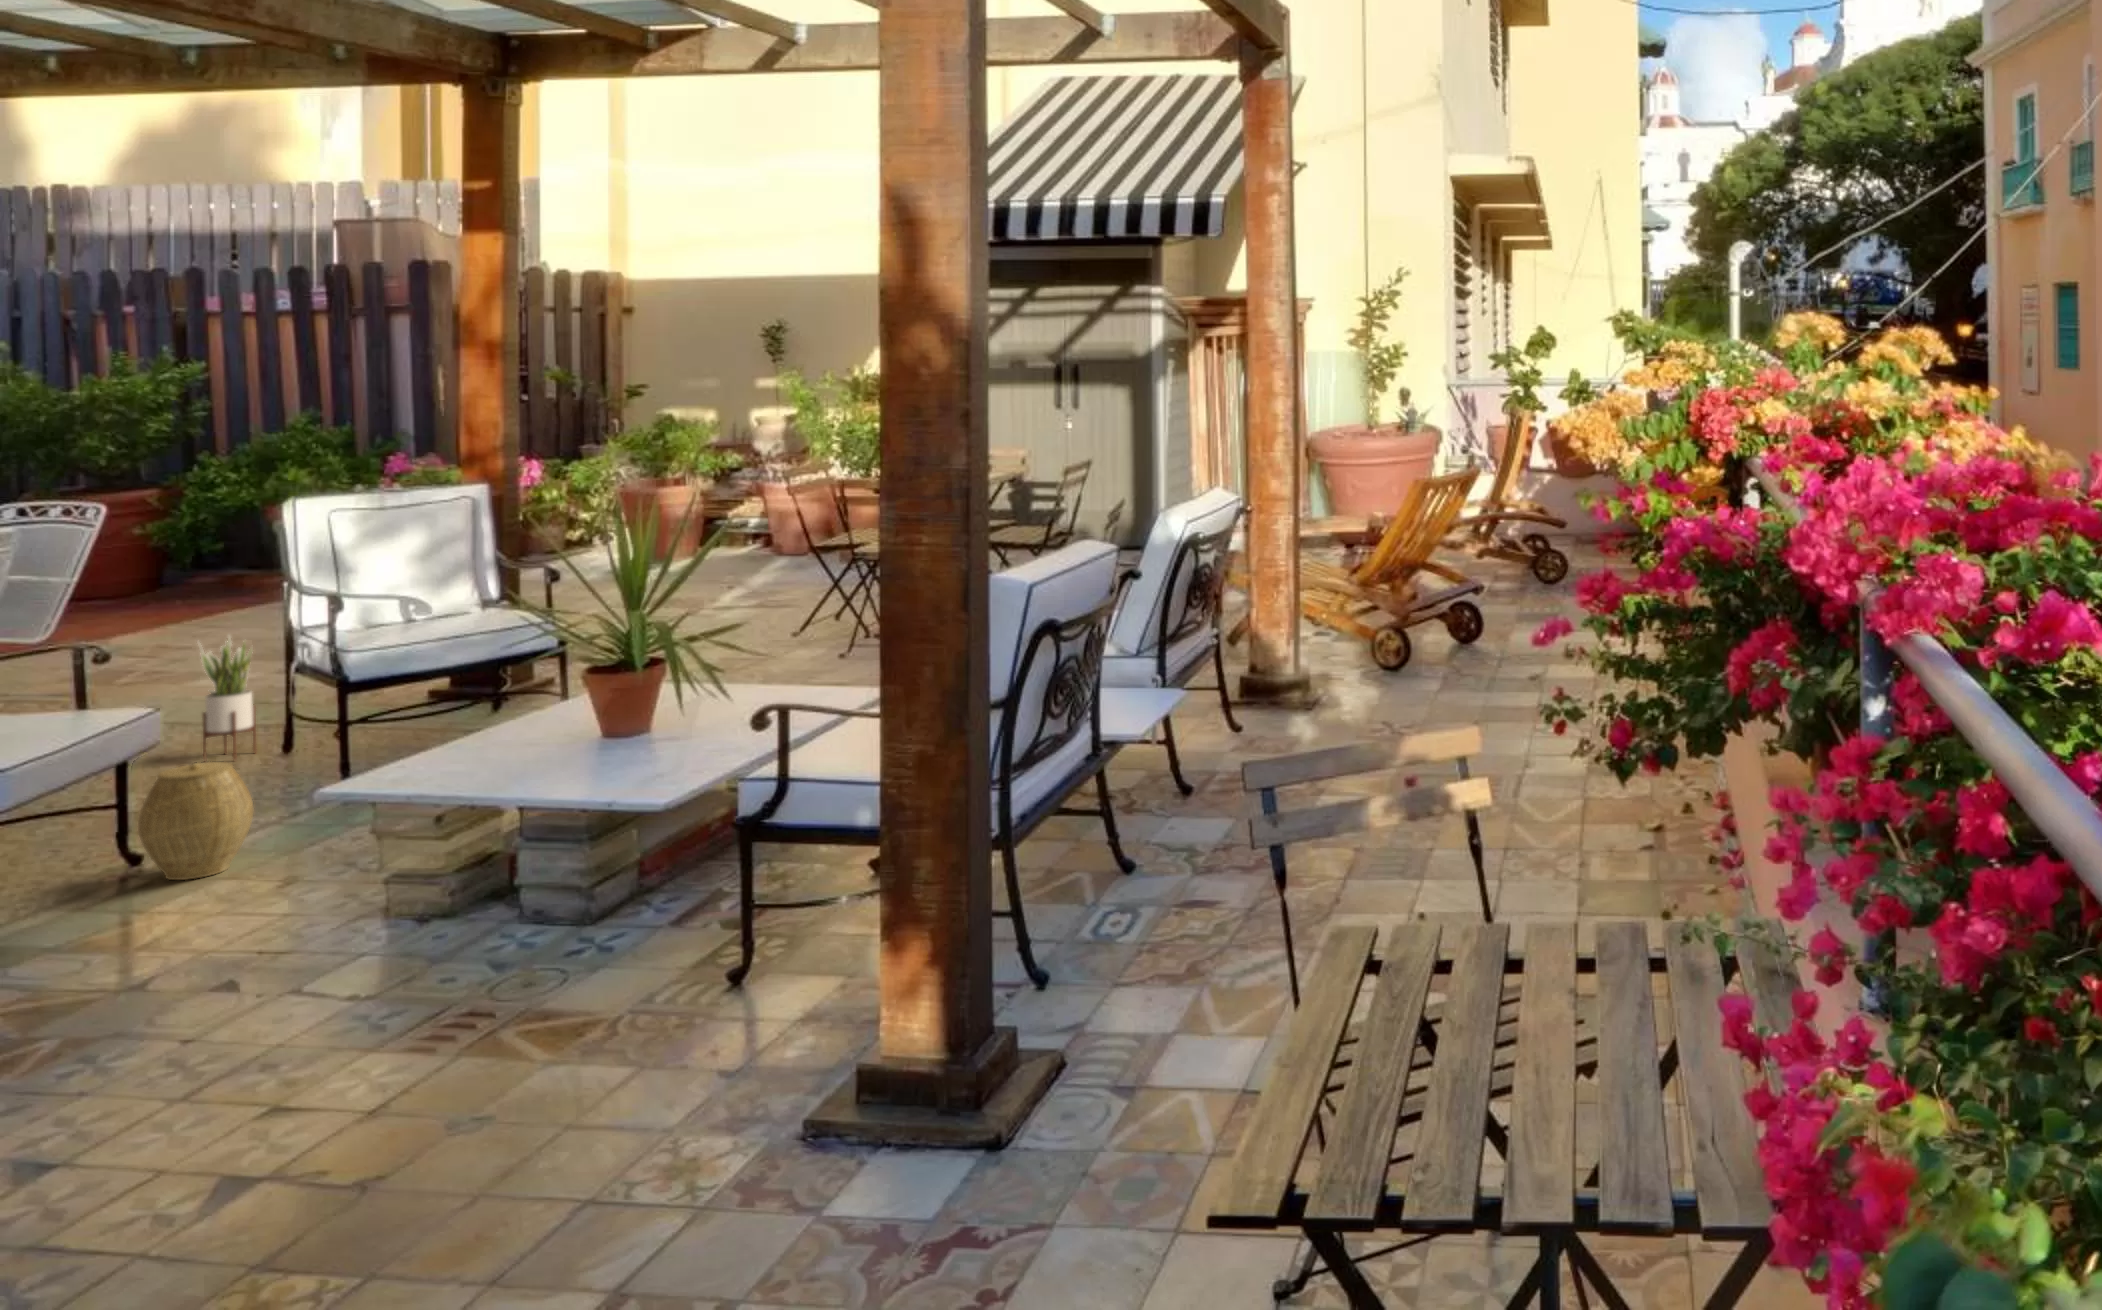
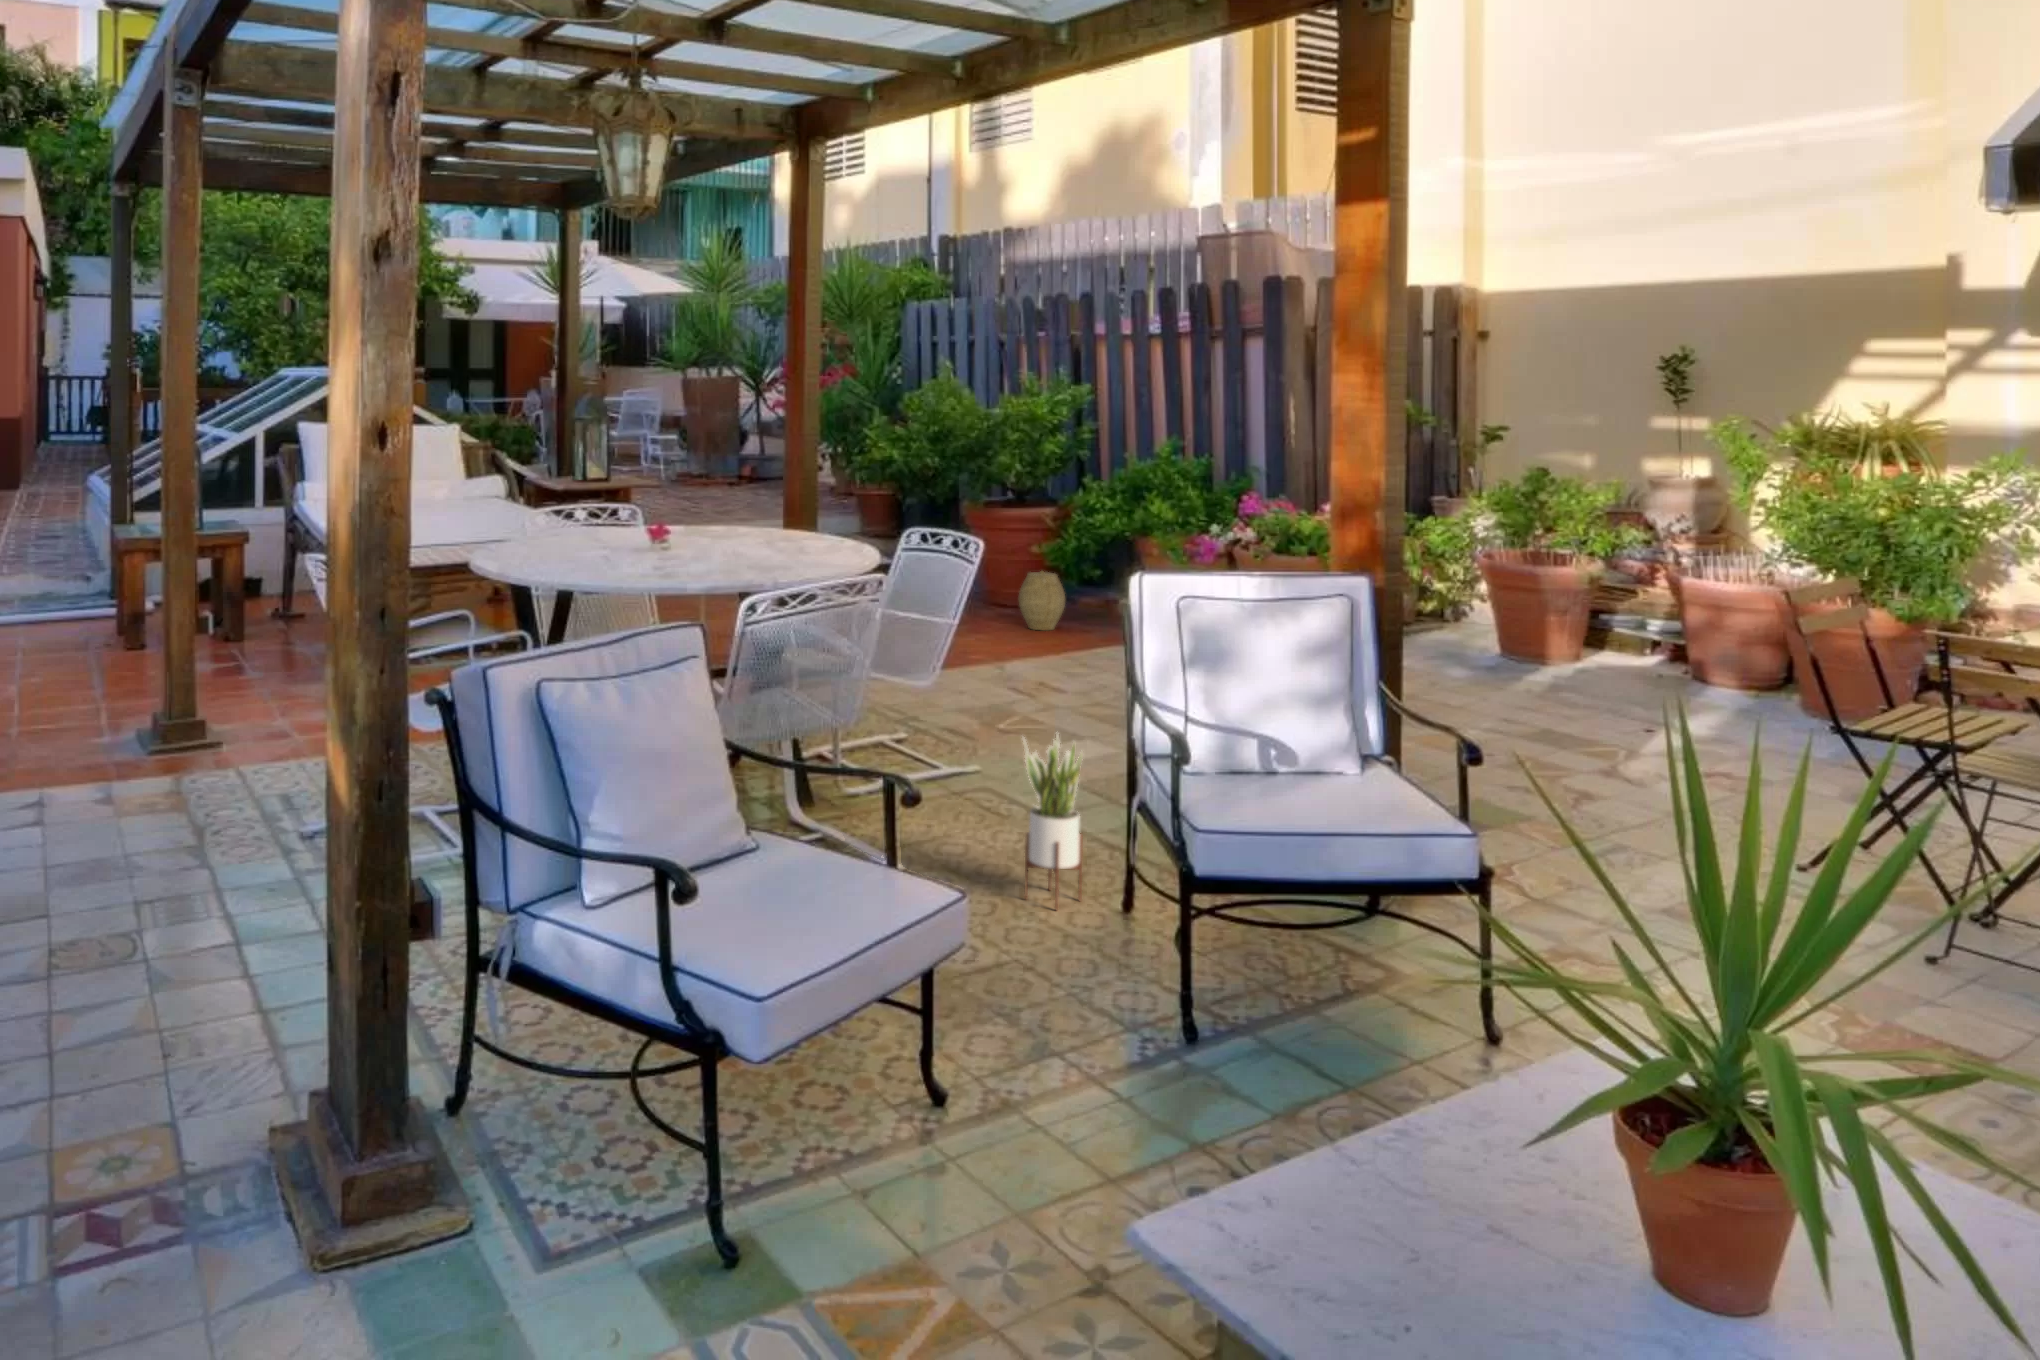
woven basket: present [138,762,254,880] -> present [1019,571,1065,630]

